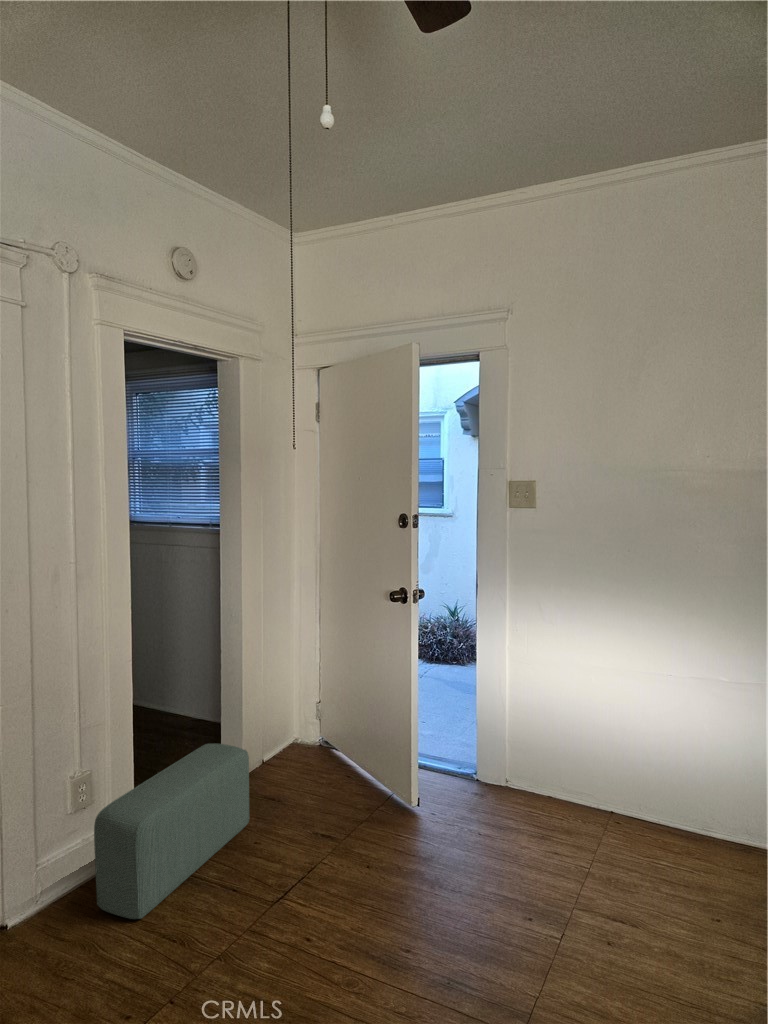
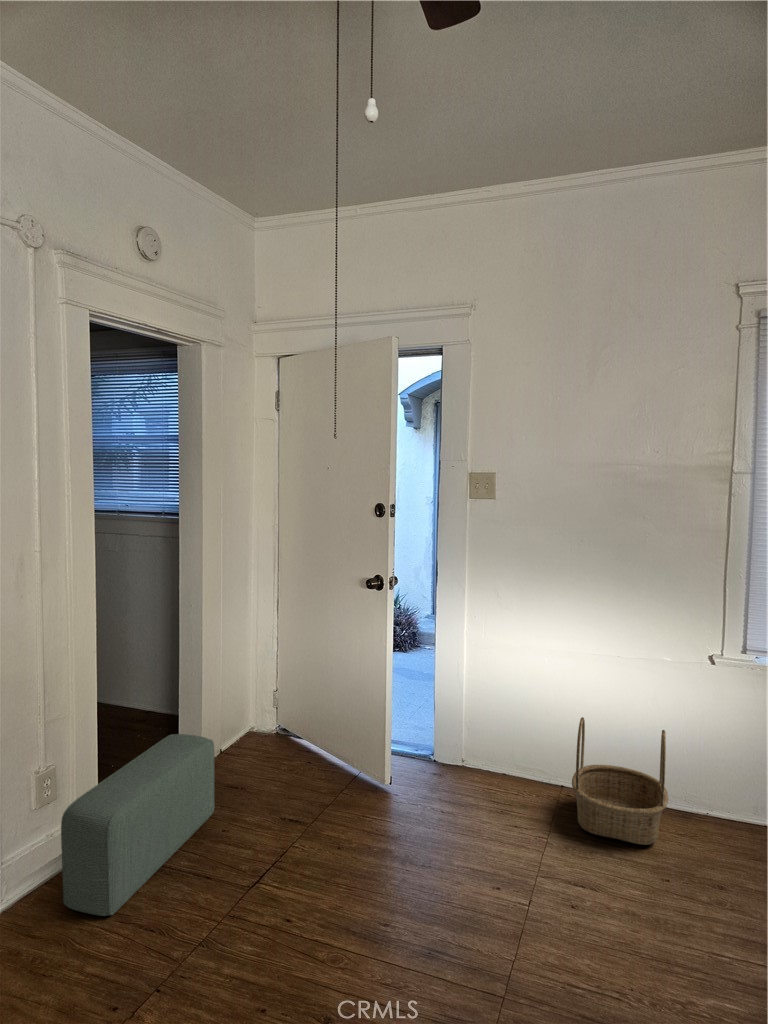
basket: none [617,739,724,880] -> present [572,717,668,845]

